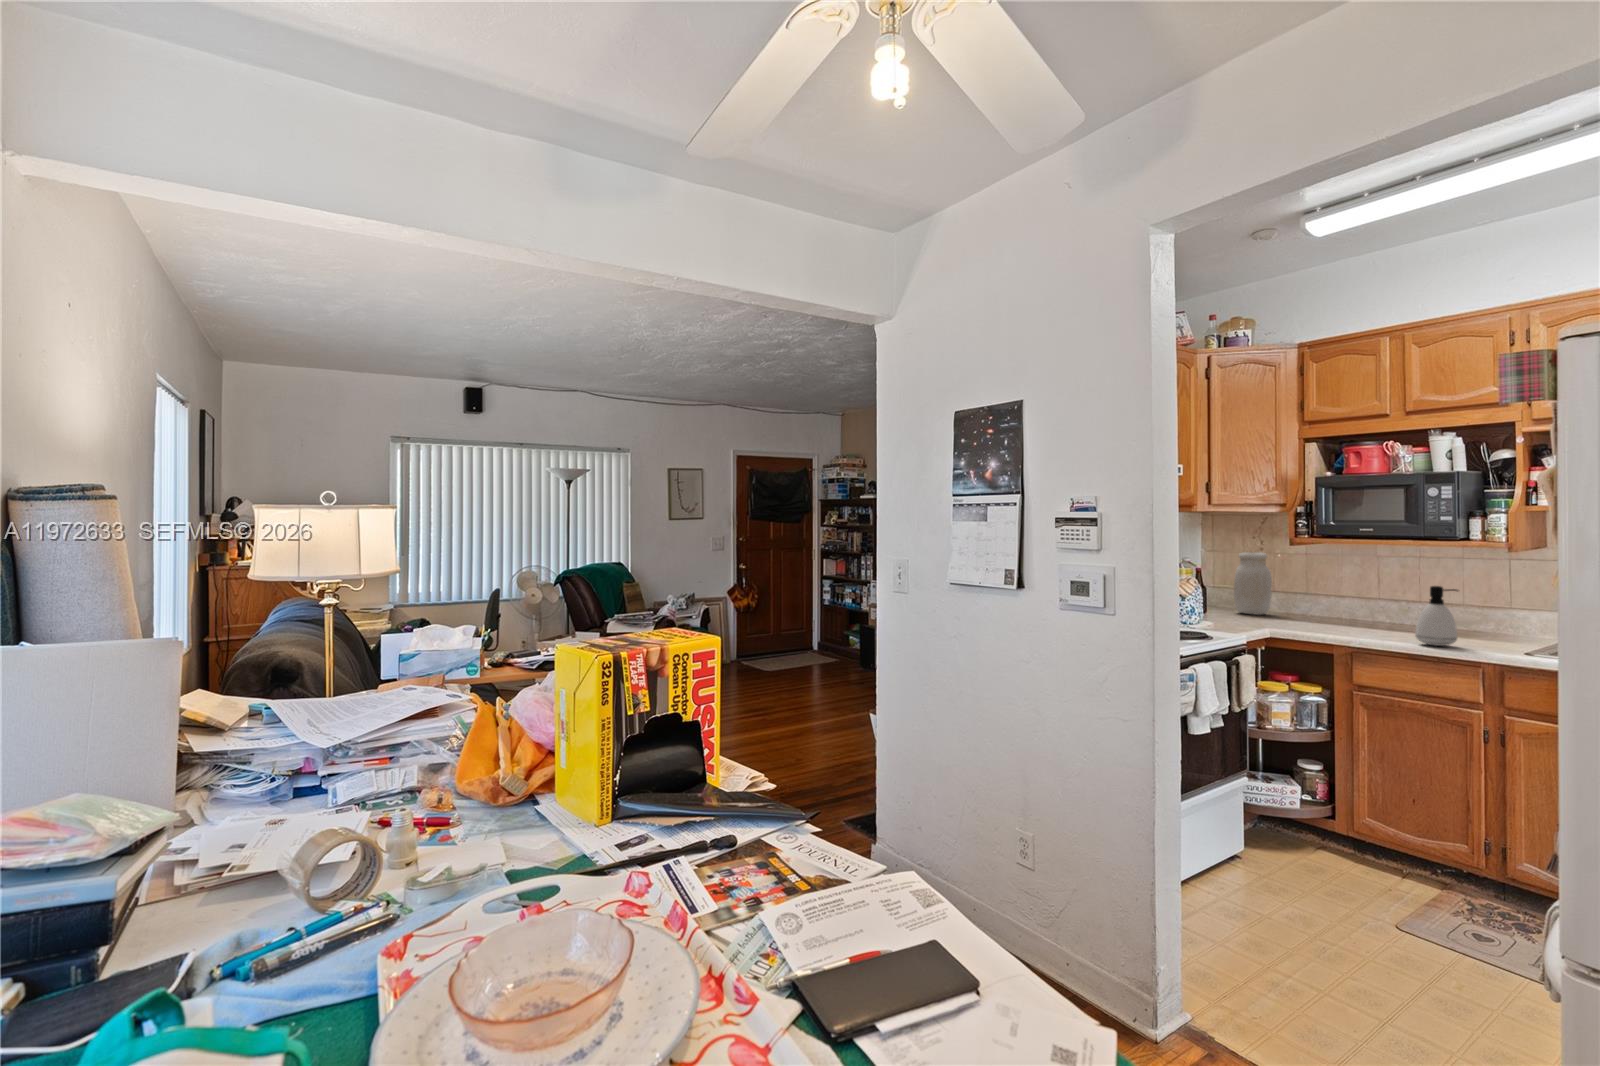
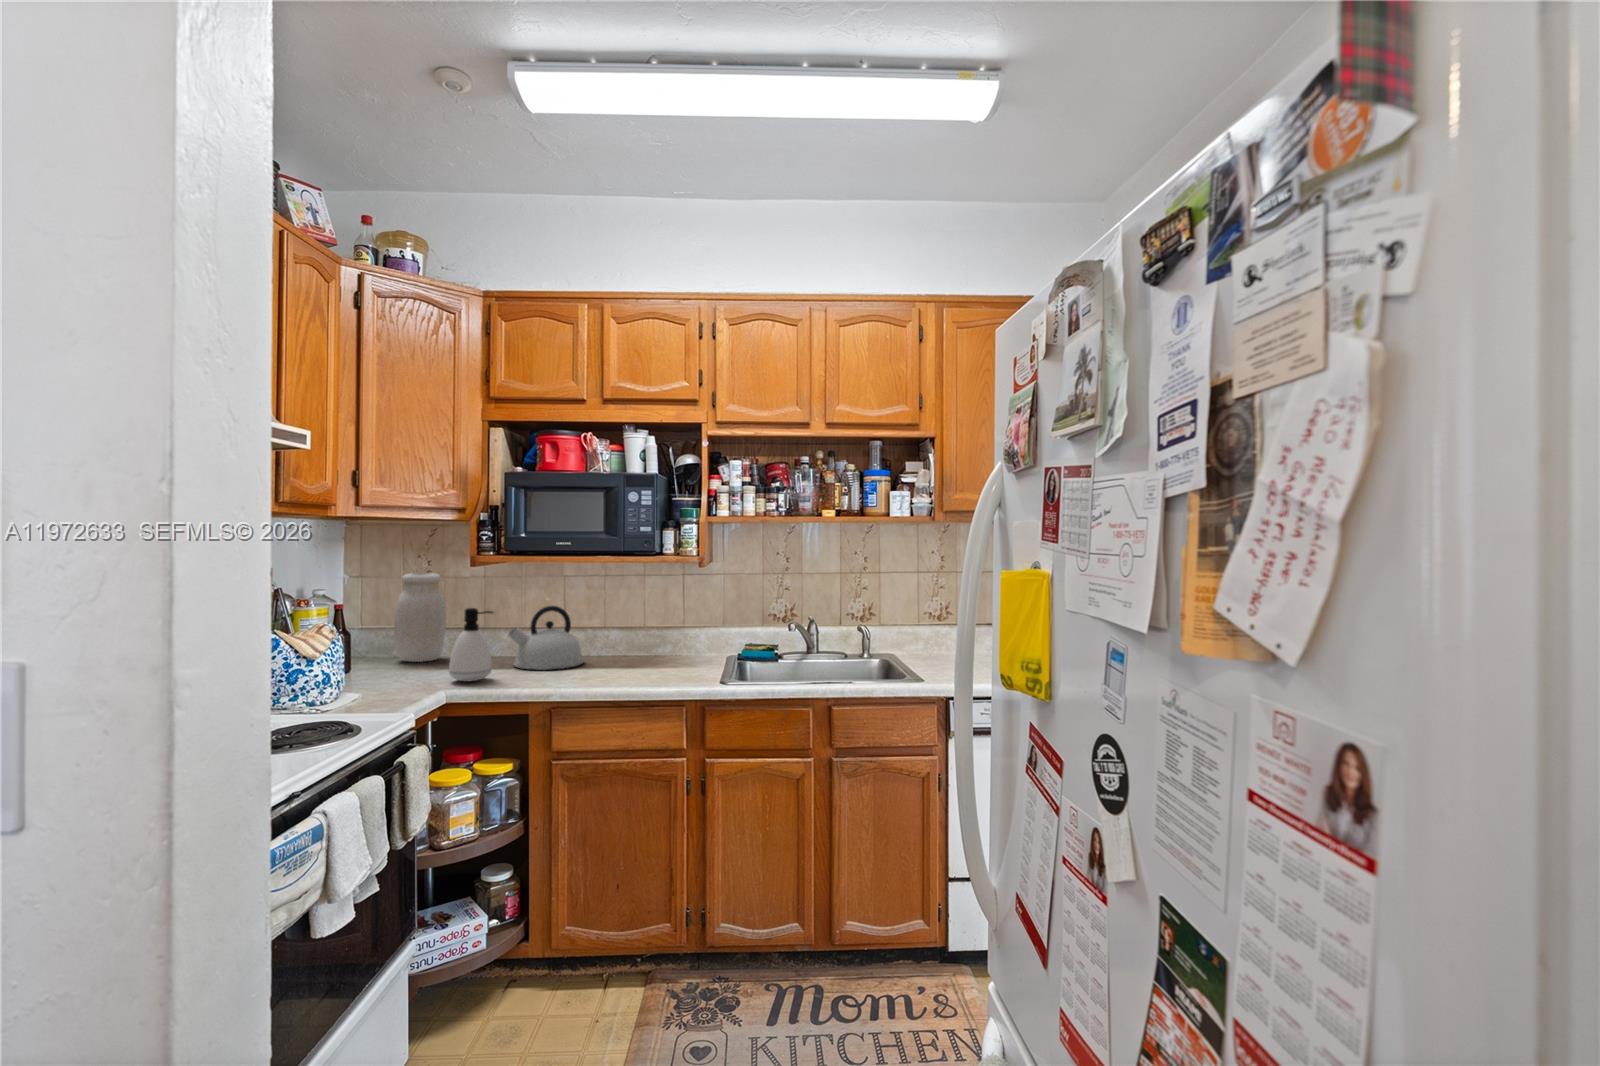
kettle: none [1320,580,1390,629] -> present [508,606,584,670]
soap dispenser: present [1415,586,1458,646] -> present [449,608,493,681]

